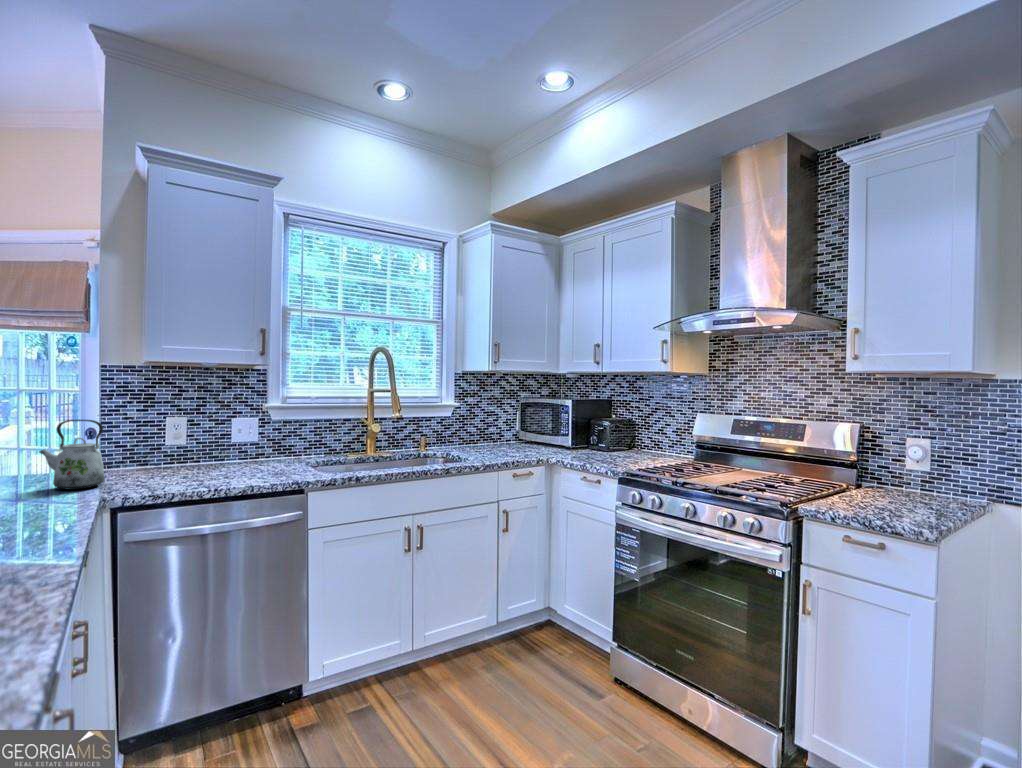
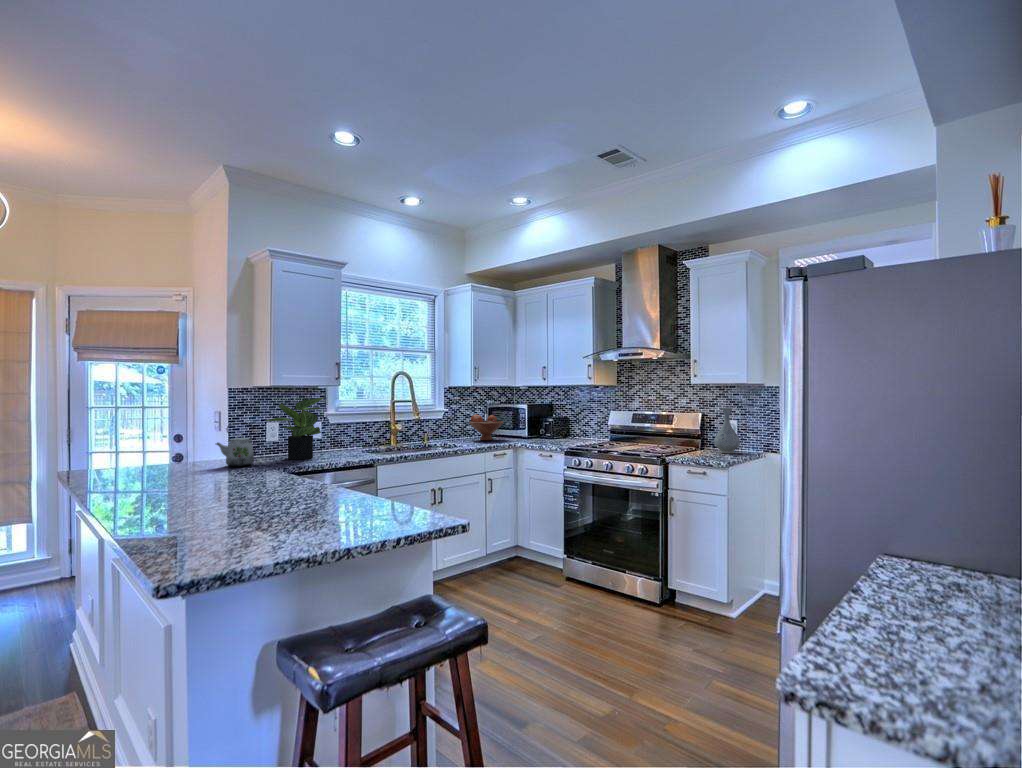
potted plant: none [144,381,240,477] -> present [266,397,325,460]
fruit bowl: none [487,411,537,449] -> present [469,414,504,440]
vase: none [890,417,945,503] -> present [714,408,740,453]

